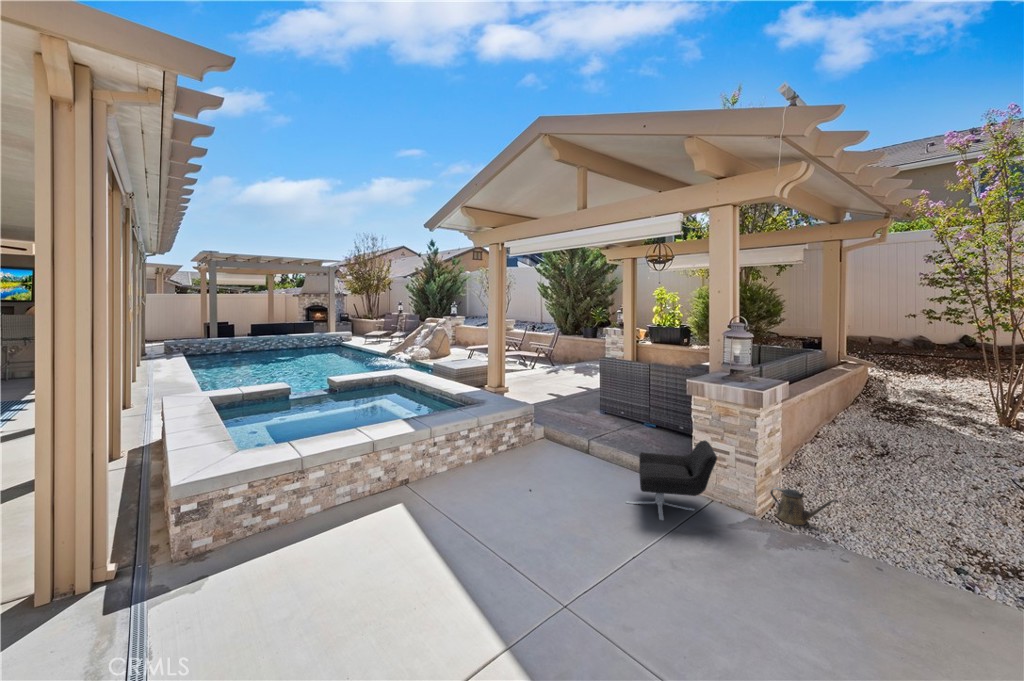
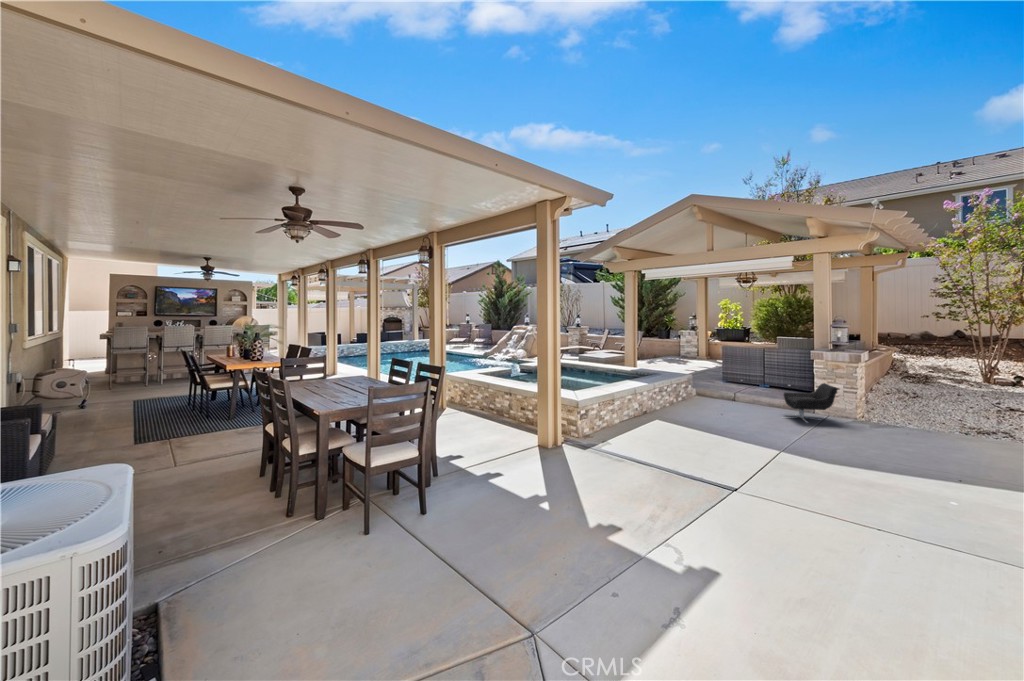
watering can: present [770,487,837,525] -> none [863,406,902,423]

